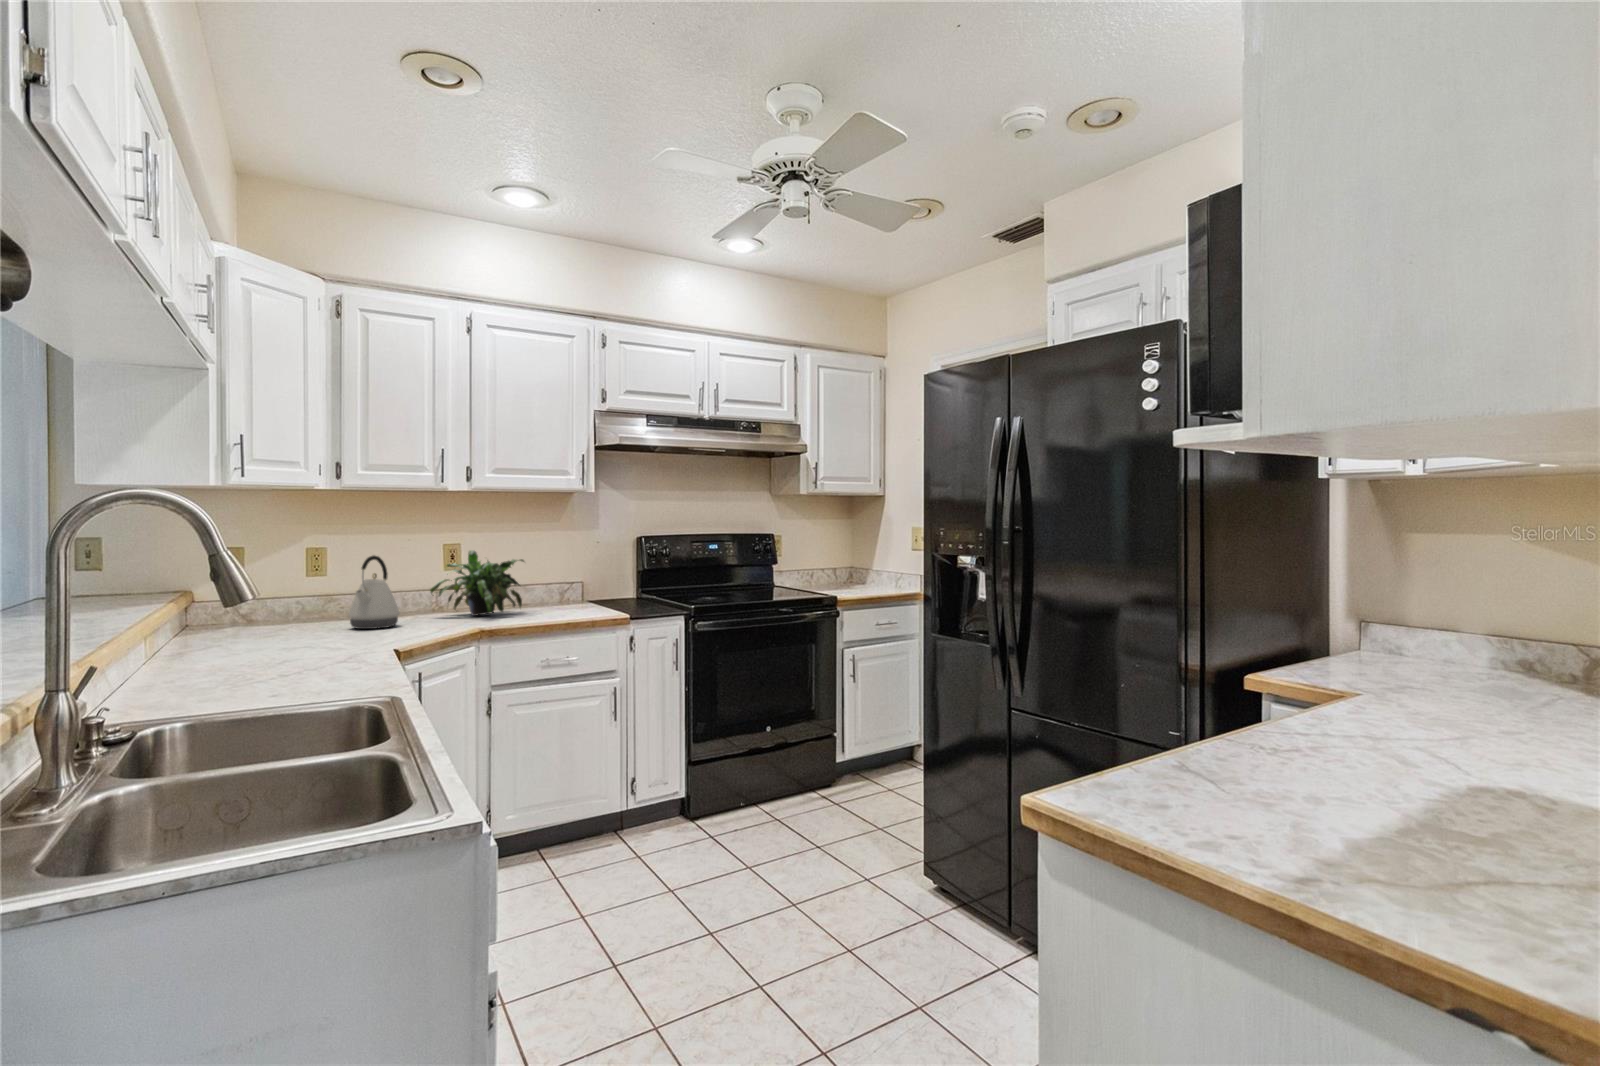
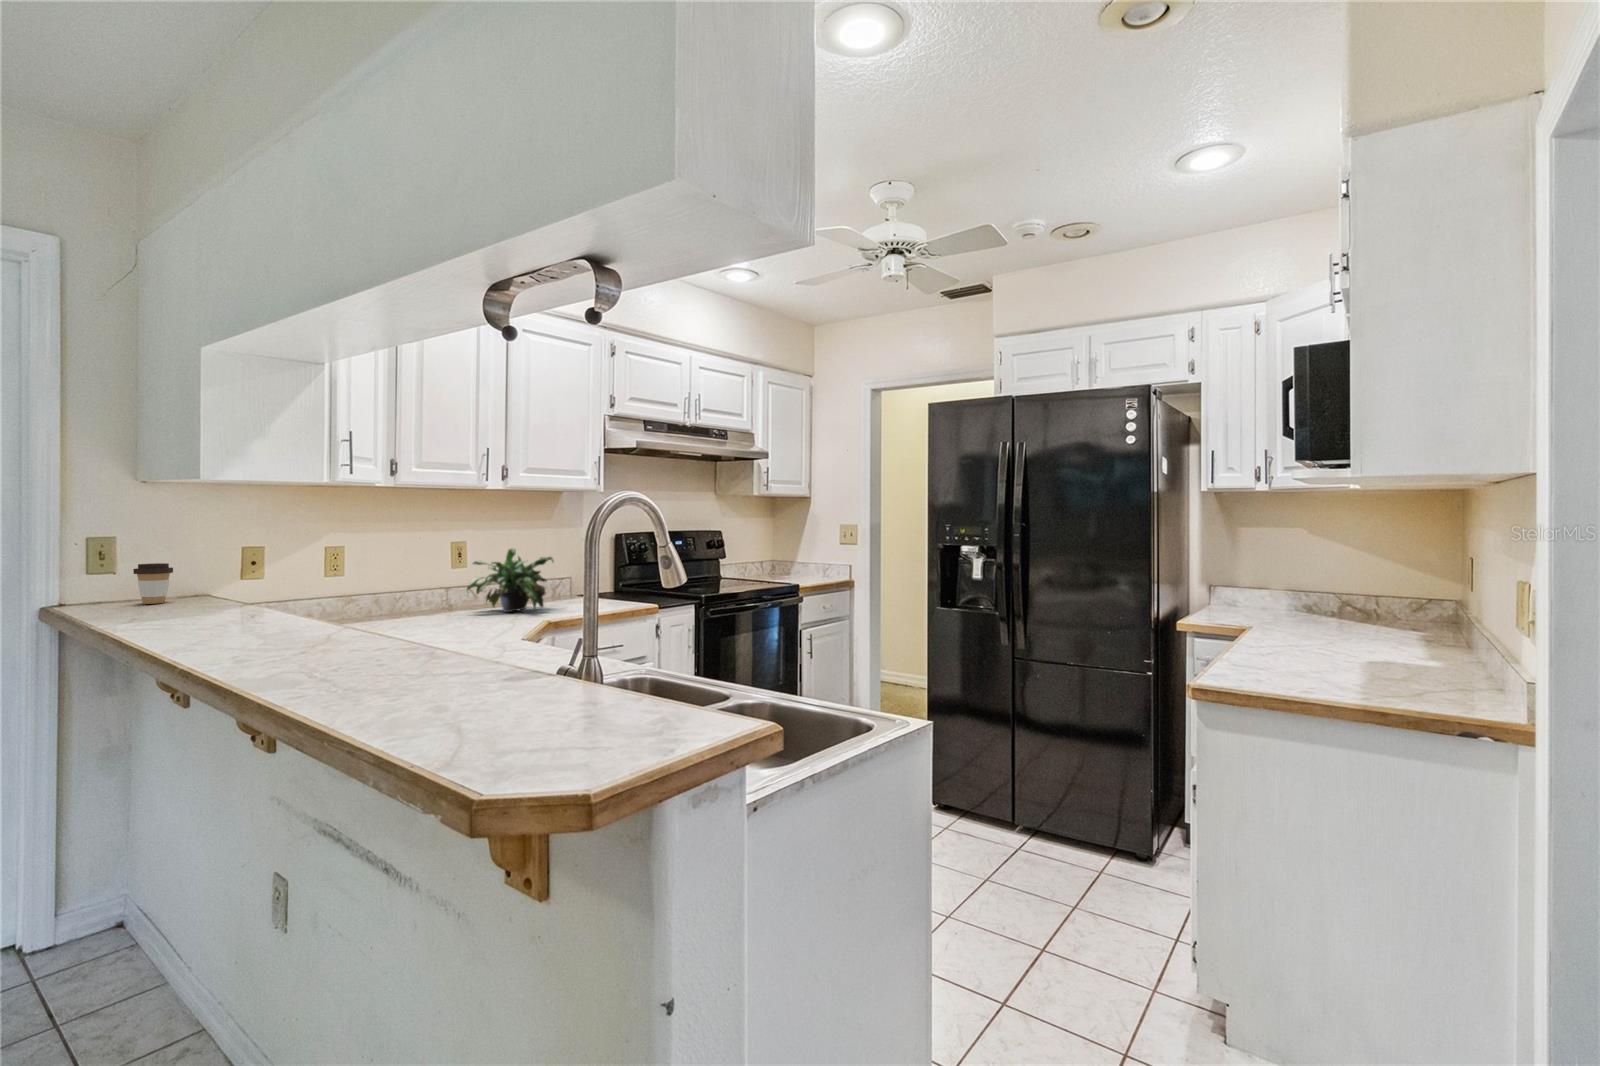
kettle: present [348,556,400,629] -> none [412,554,461,627]
coffee cup: none [106,563,142,600] -> present [133,563,173,604]

